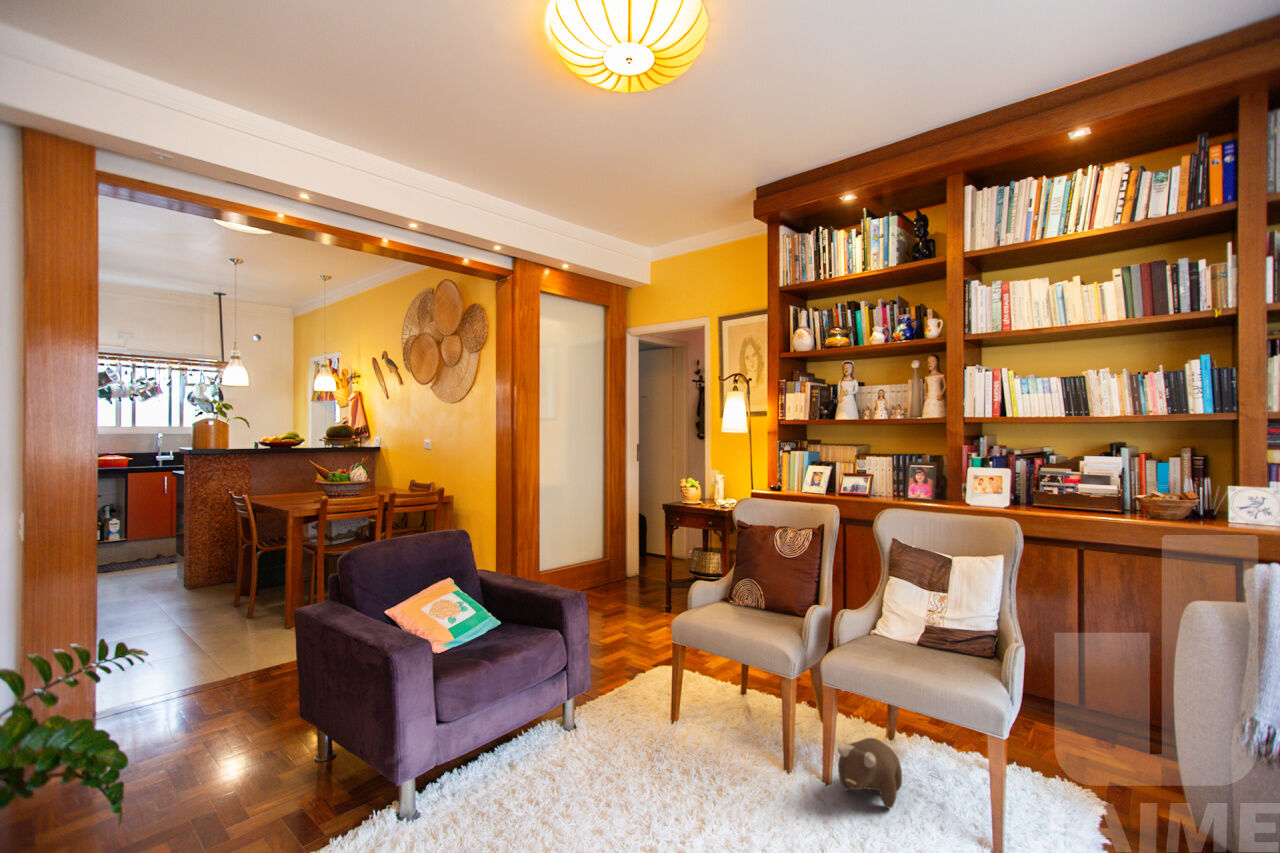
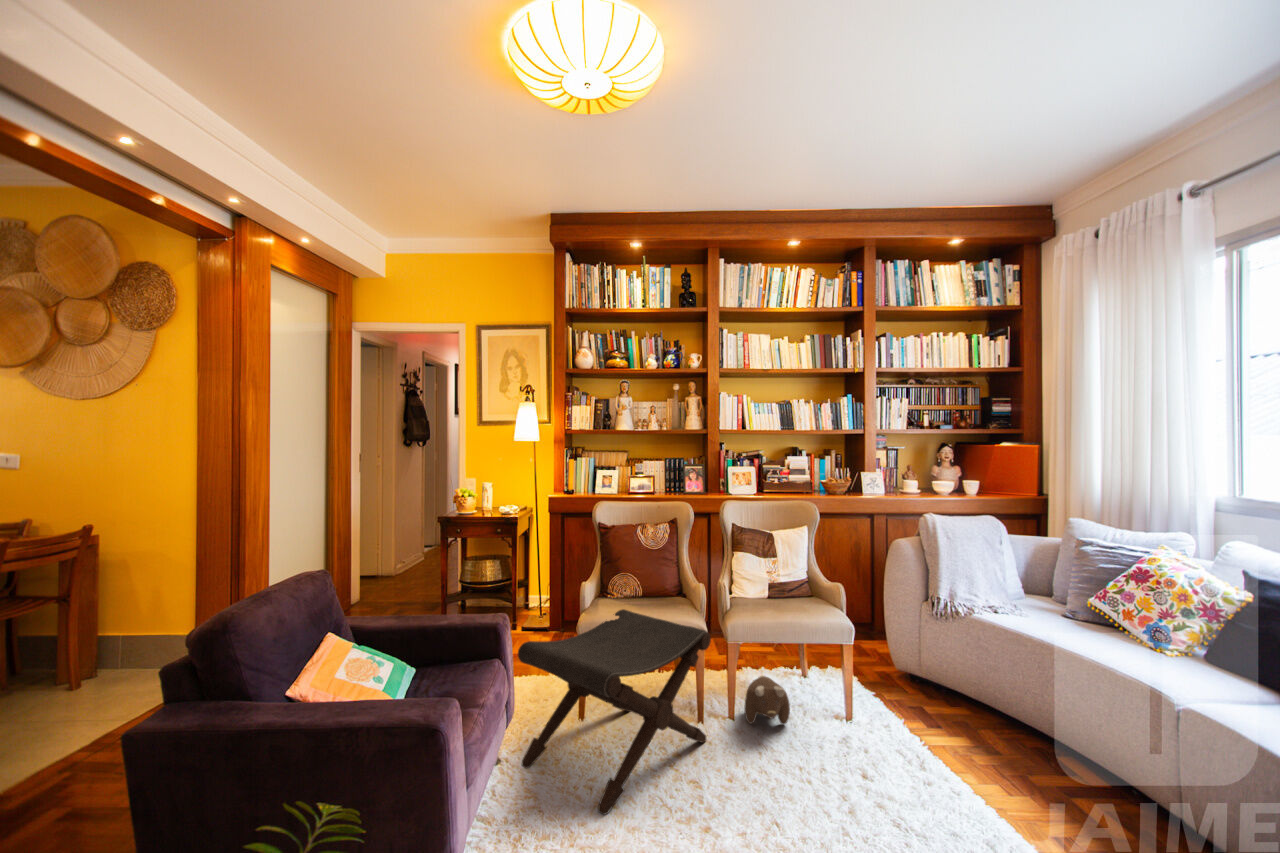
footstool: none [589,616,776,800] -> present [518,609,711,815]

